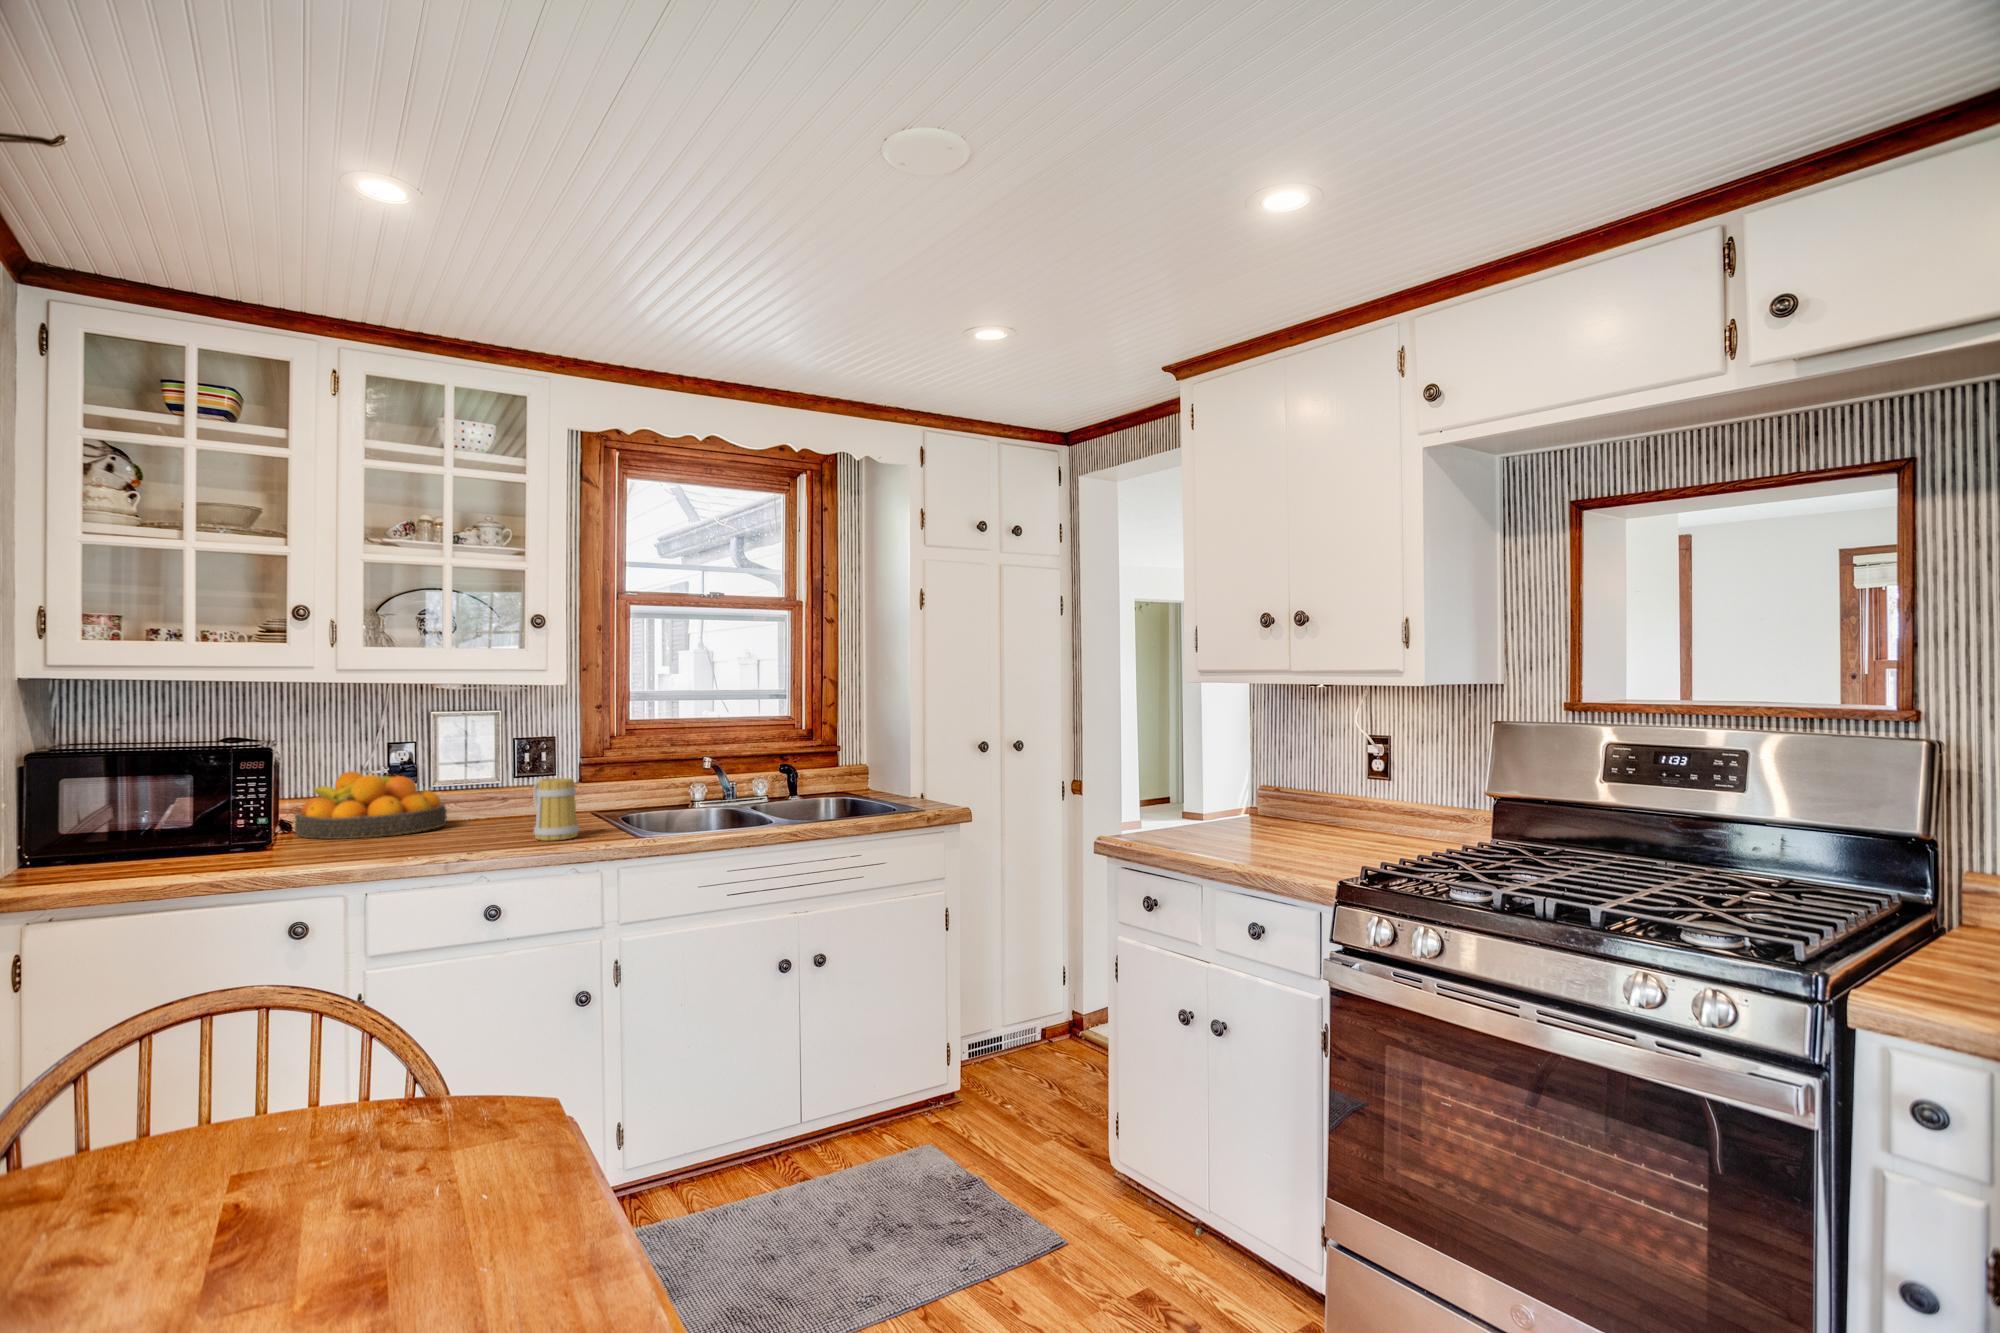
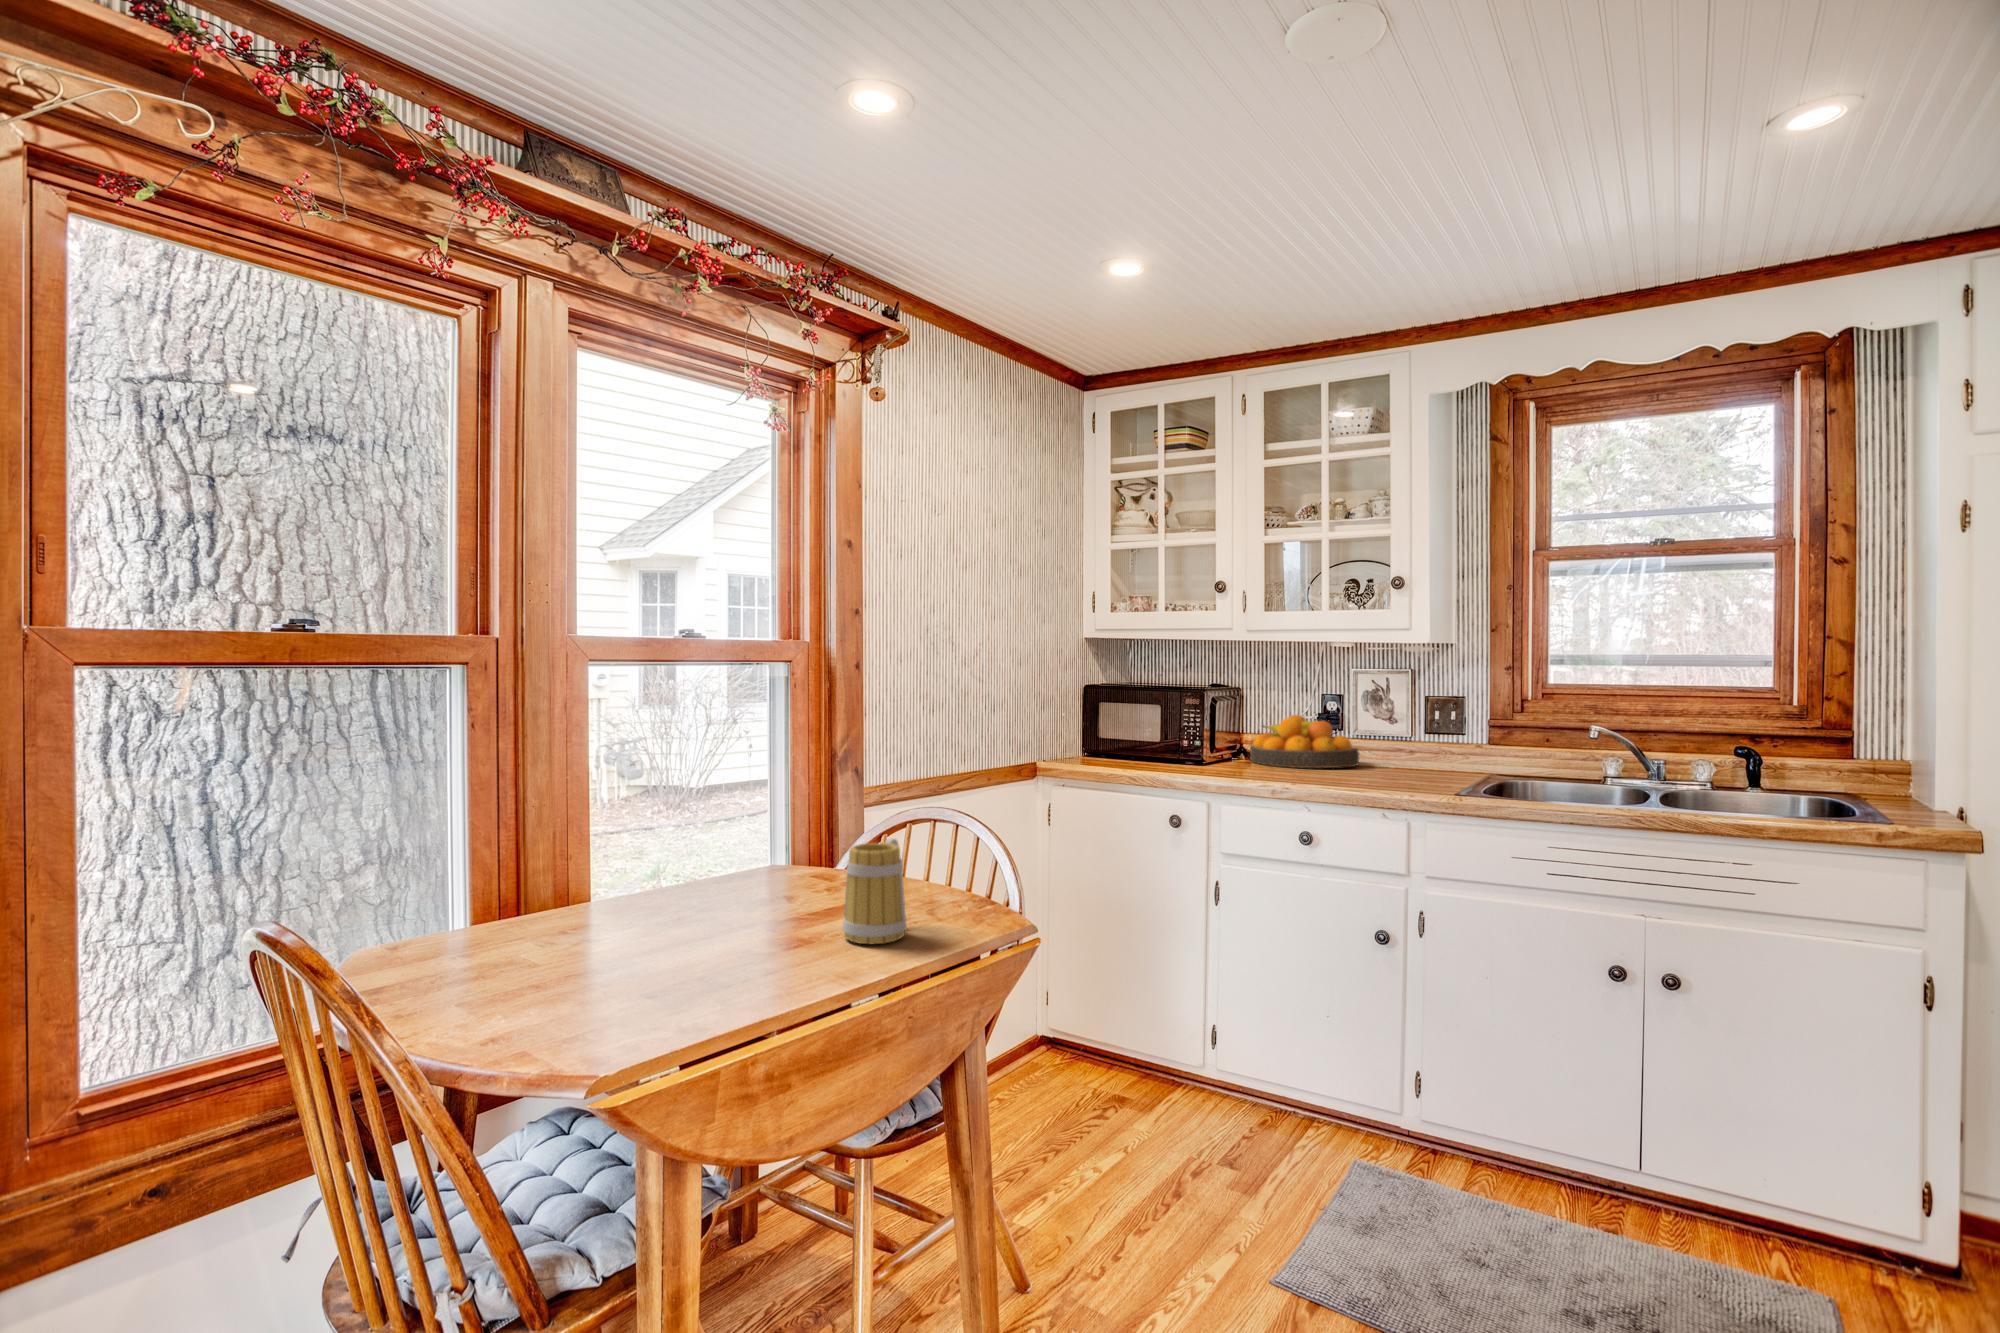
mug: present [533,777,579,841] -> present [842,838,907,944]

